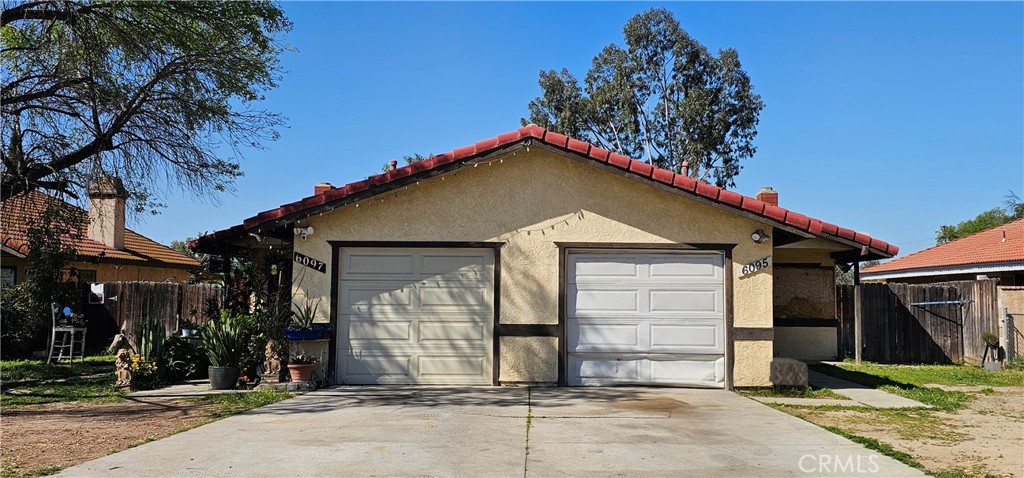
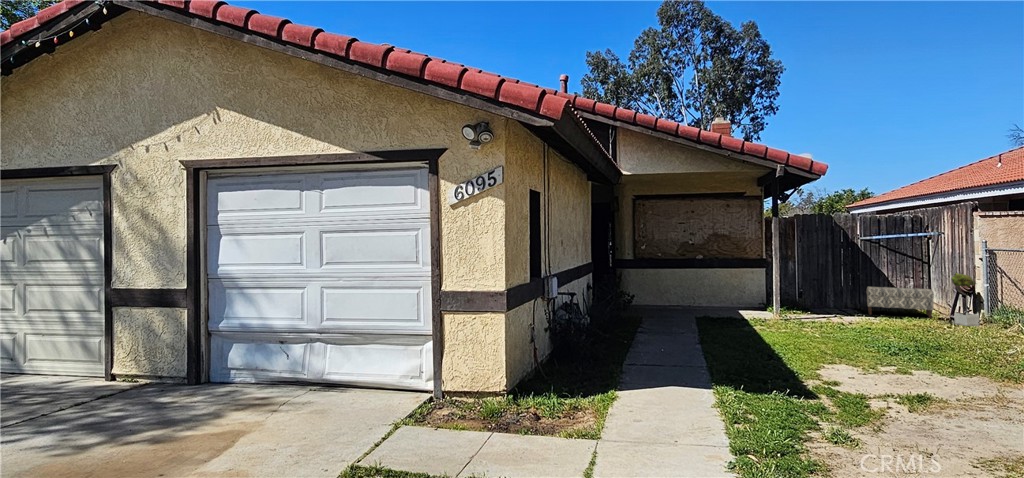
bench: present [769,358,808,395] -> present [866,287,934,318]

